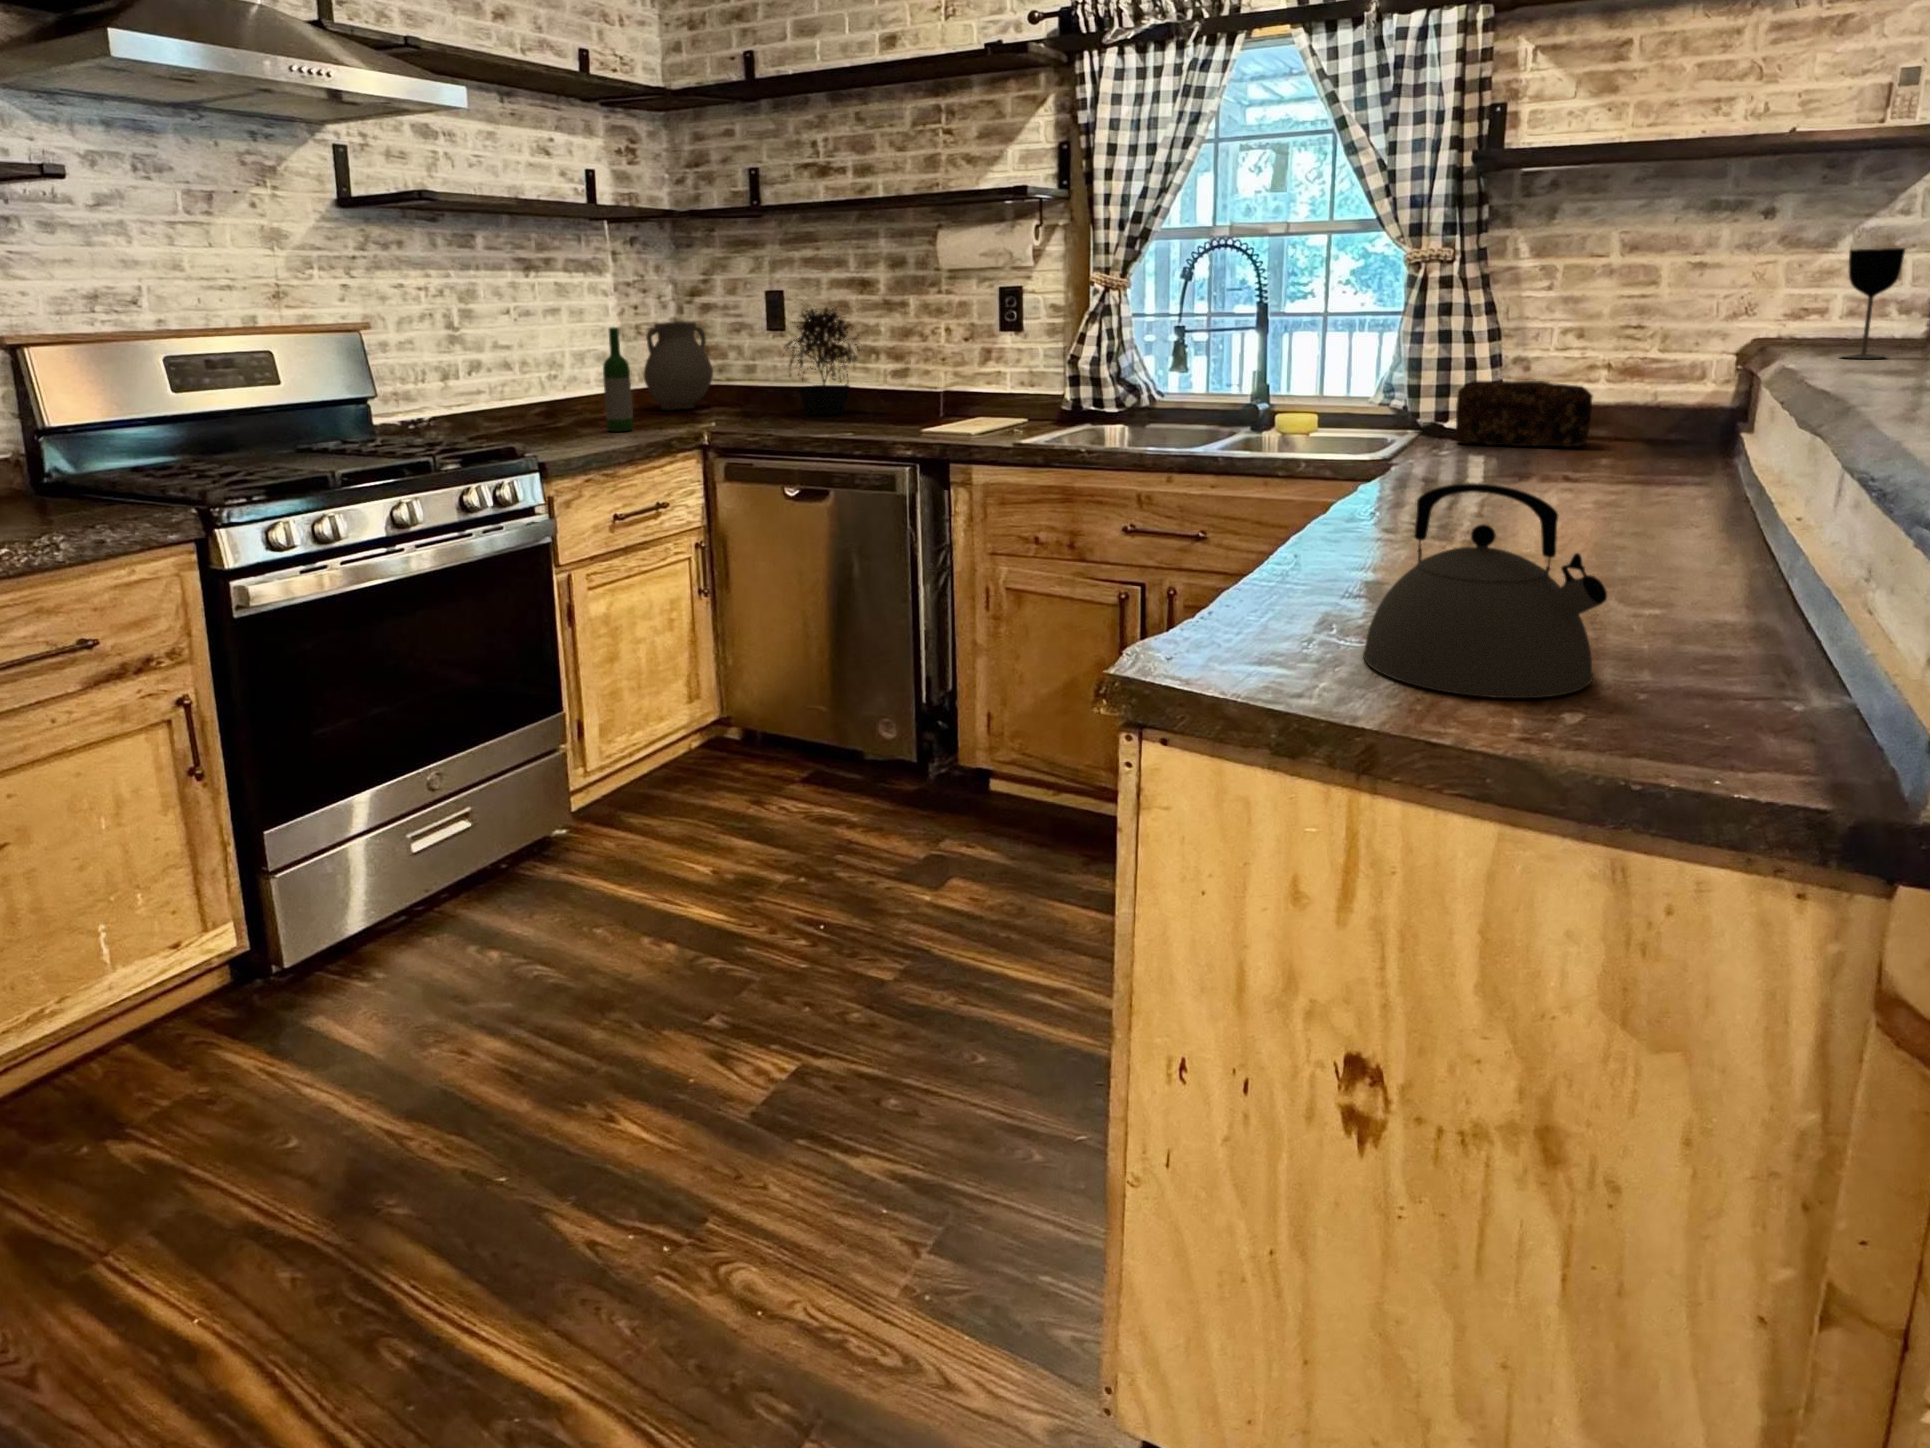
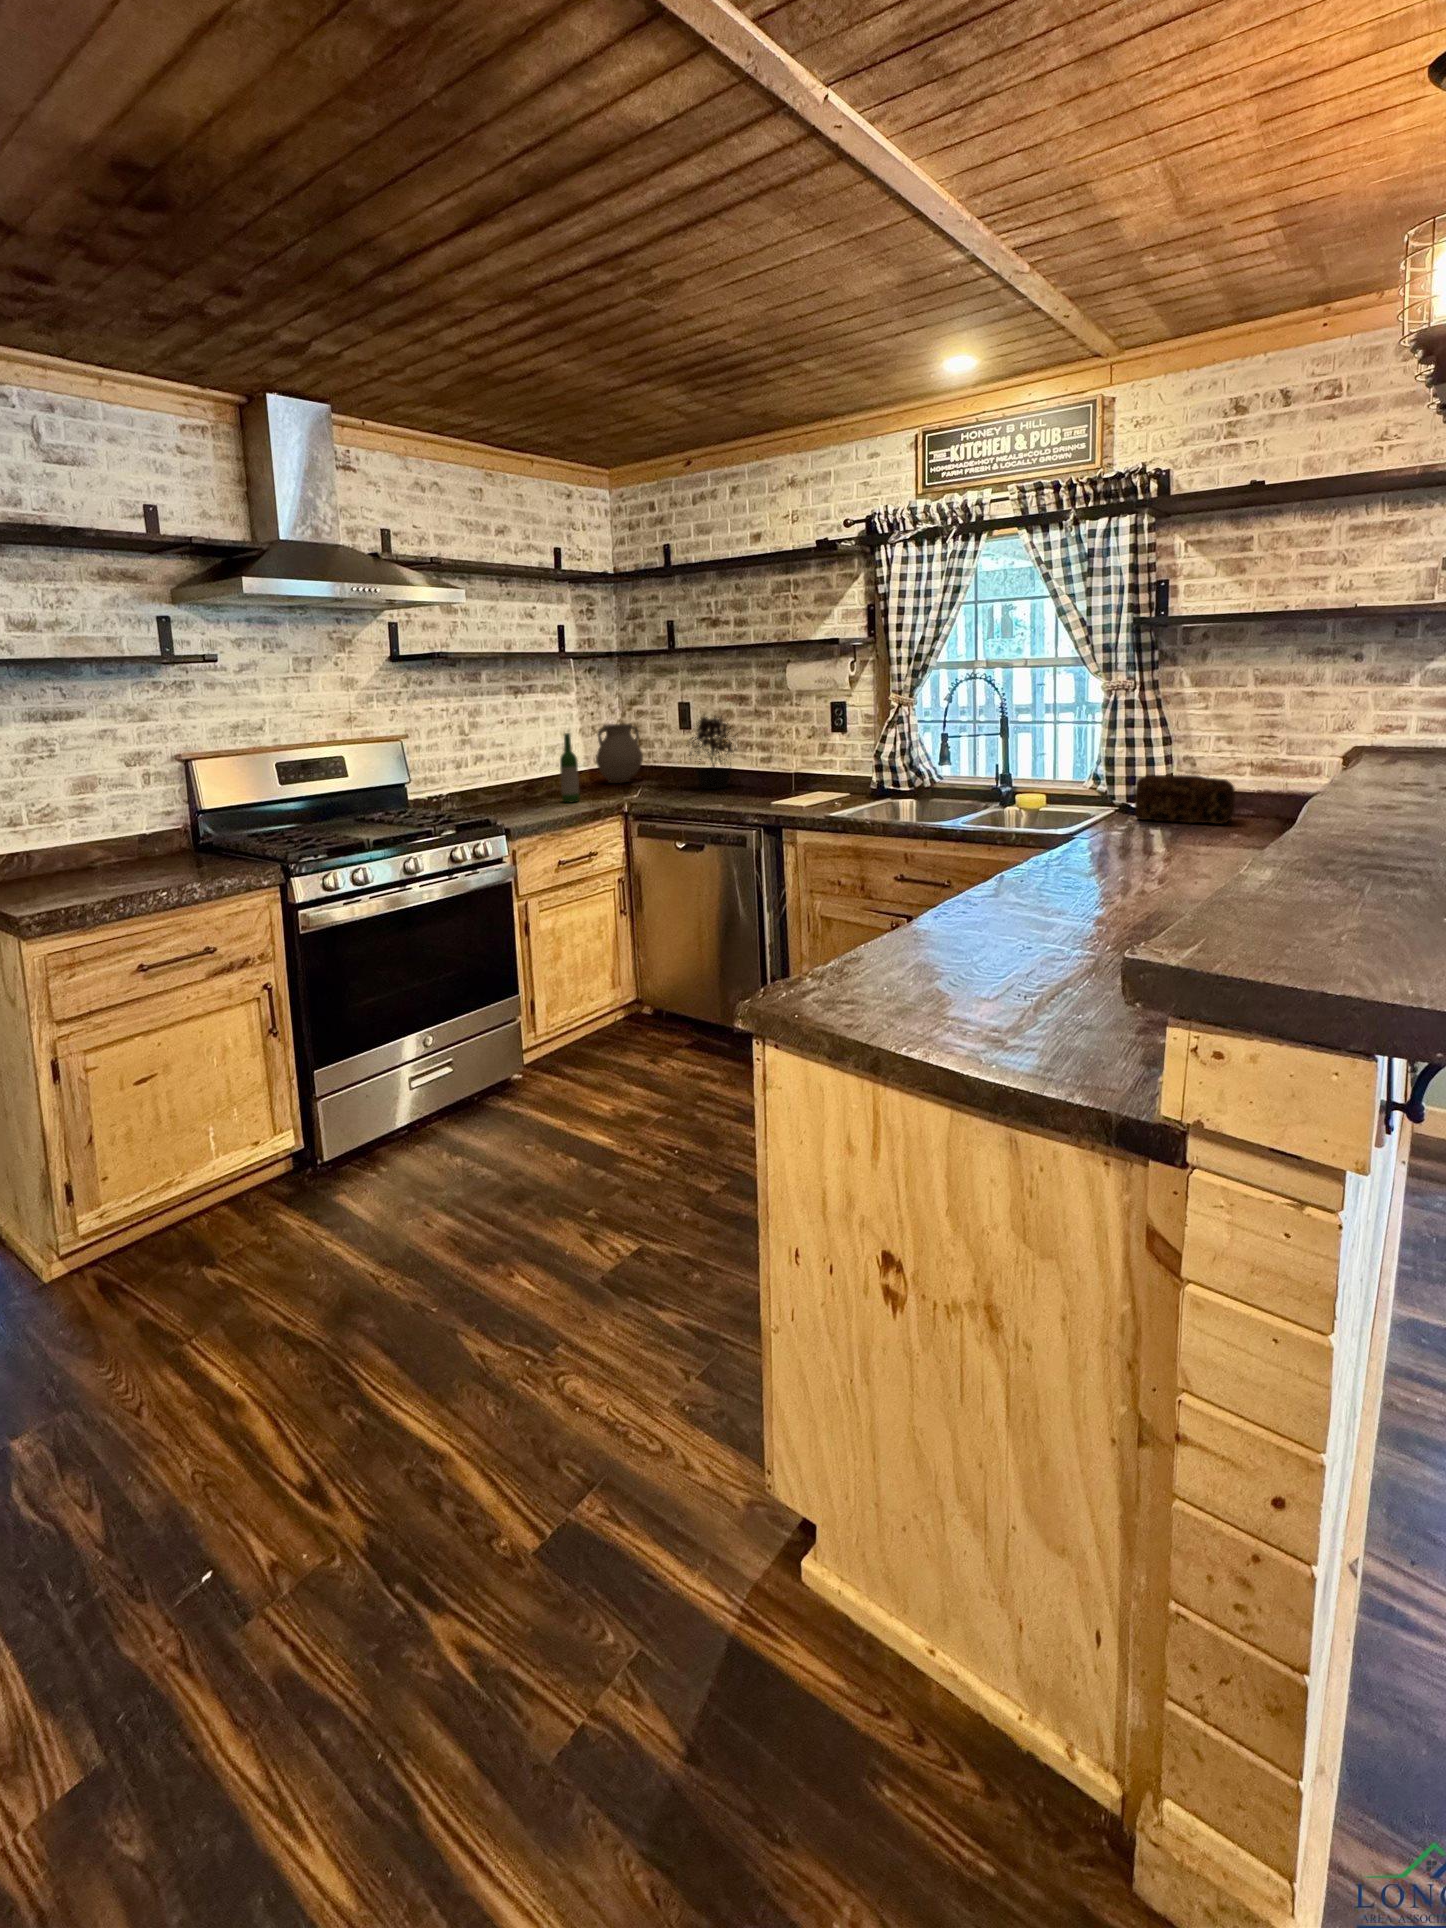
wine glass: present [1843,248,1905,358] -> none [1386,692,1426,770]
kettle: present [1363,483,1607,698] -> none [918,889,1054,1028]

